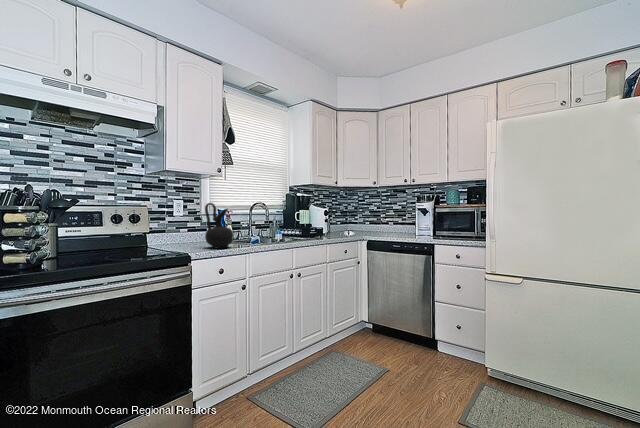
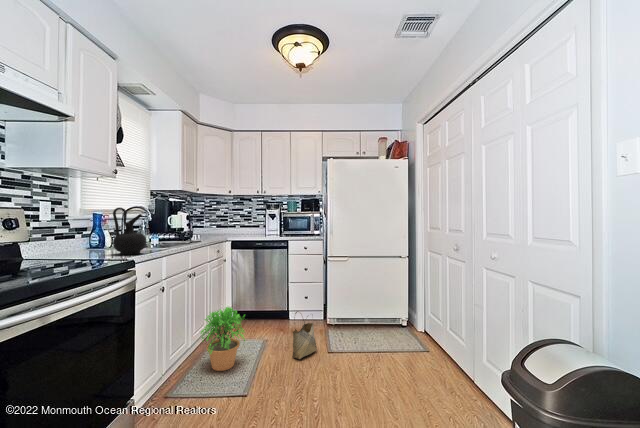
potted plant: none [292,316,351,391] -> present [201,307,245,371]
woven basket: none [403,343,446,412] -> present [292,311,317,359]

